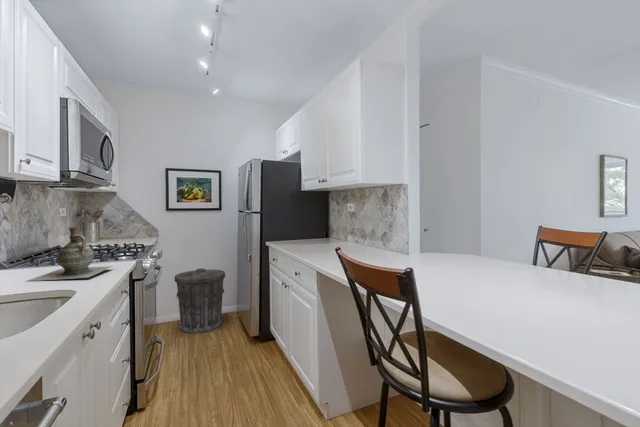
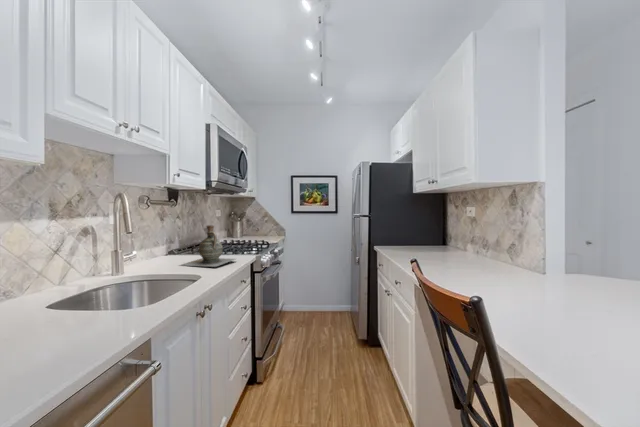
trash can: present [174,269,225,333] -> none [296,267,340,326]

